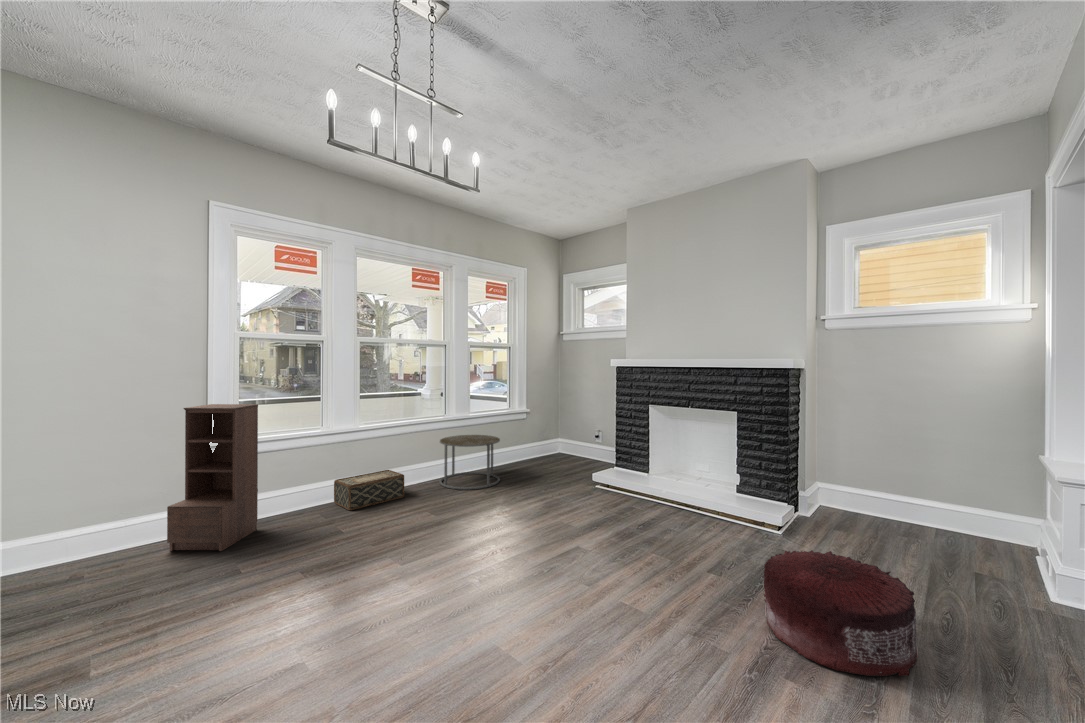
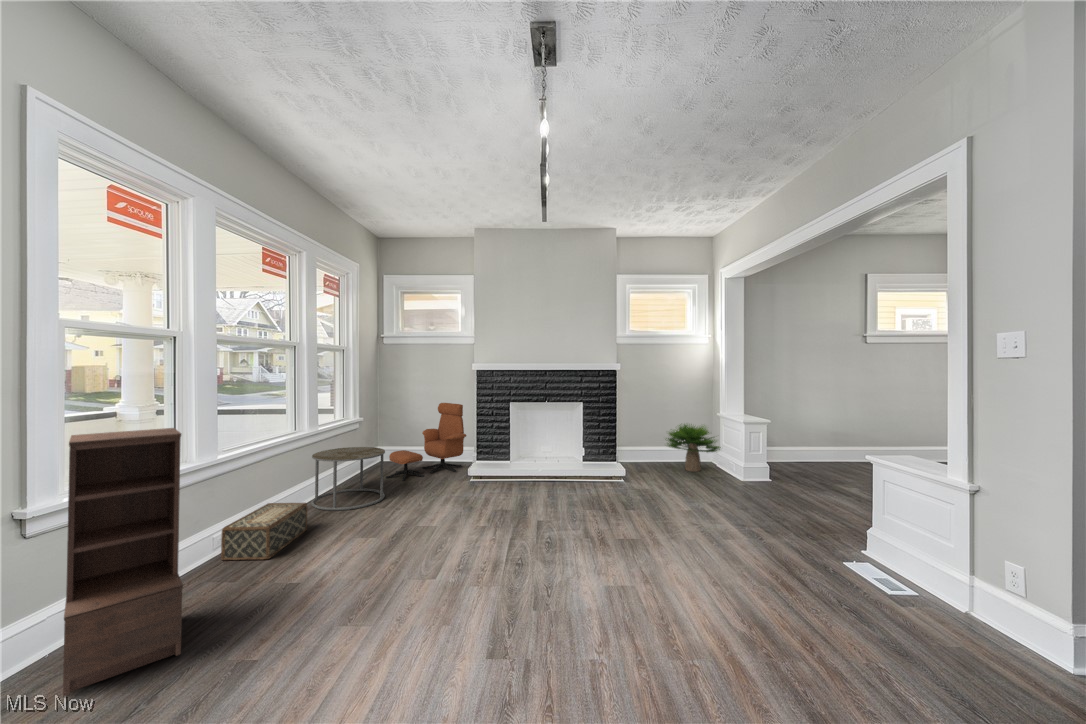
lounge chair: none [529,401,611,476] -> present [386,403,466,481]
potted plant: none [886,462,1035,558] -> present [667,424,721,472]
pouf: present [764,550,918,676] -> none [683,473,760,526]

